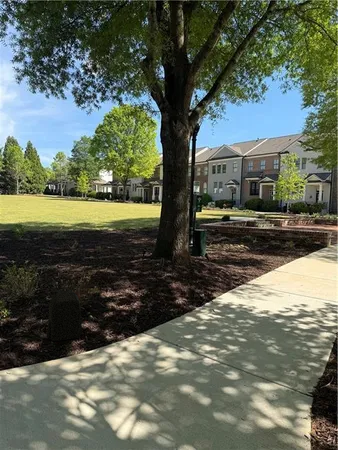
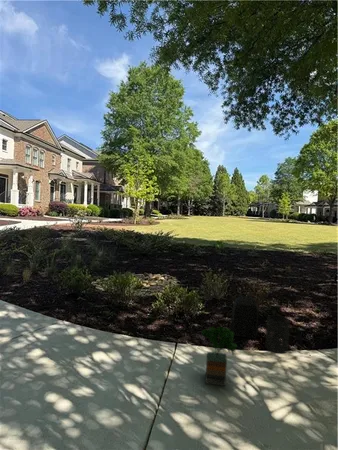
trash can: none [92,307,118,350] -> present [265,316,290,353]
potted tree: none [14,340,66,423] -> present [202,327,237,386]

